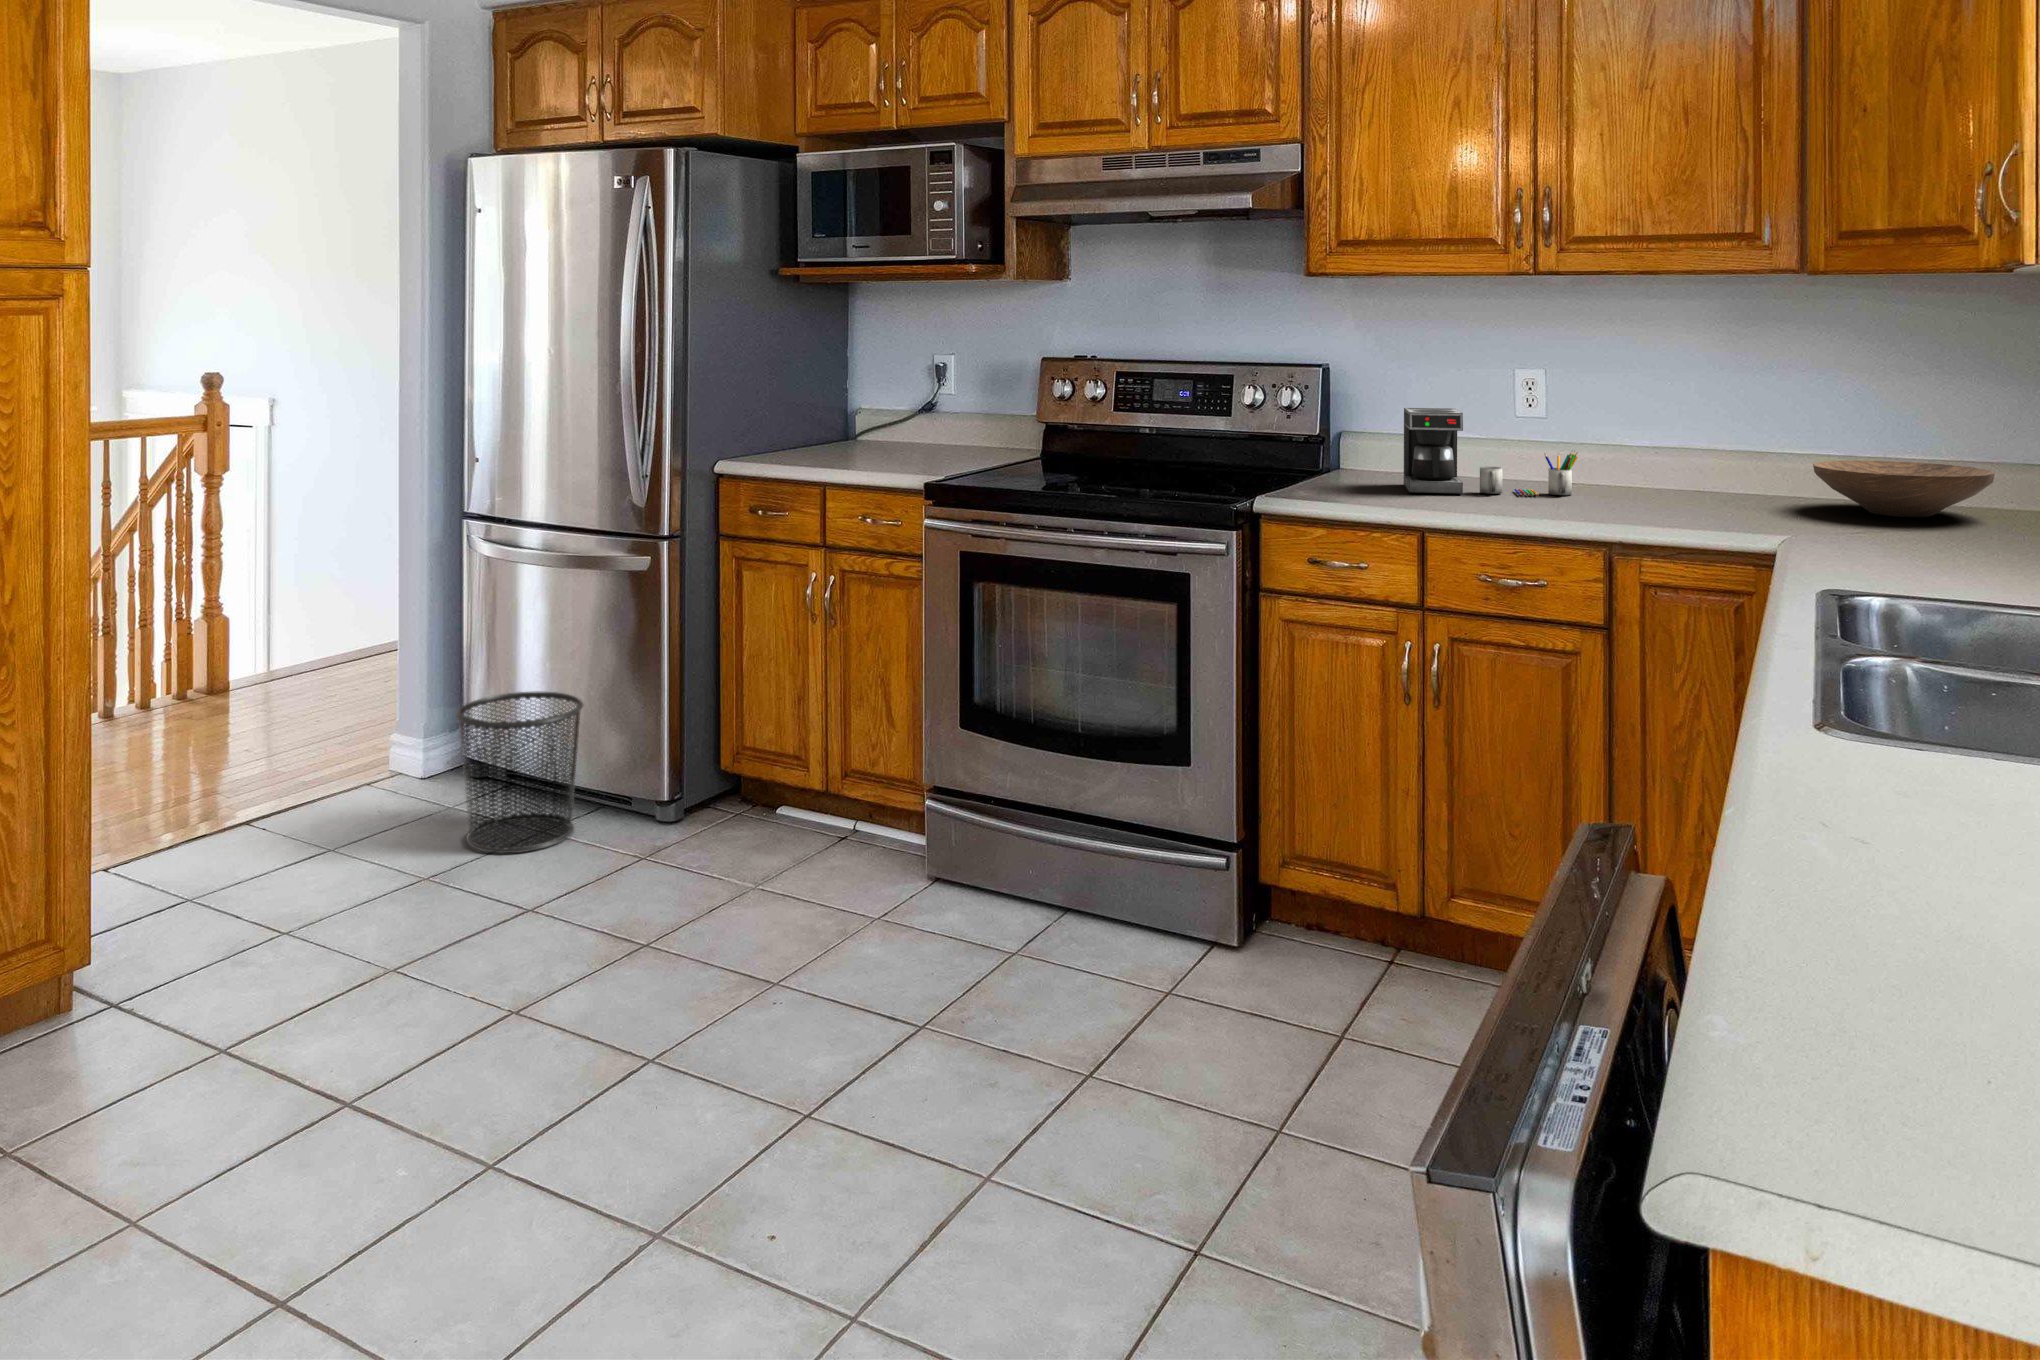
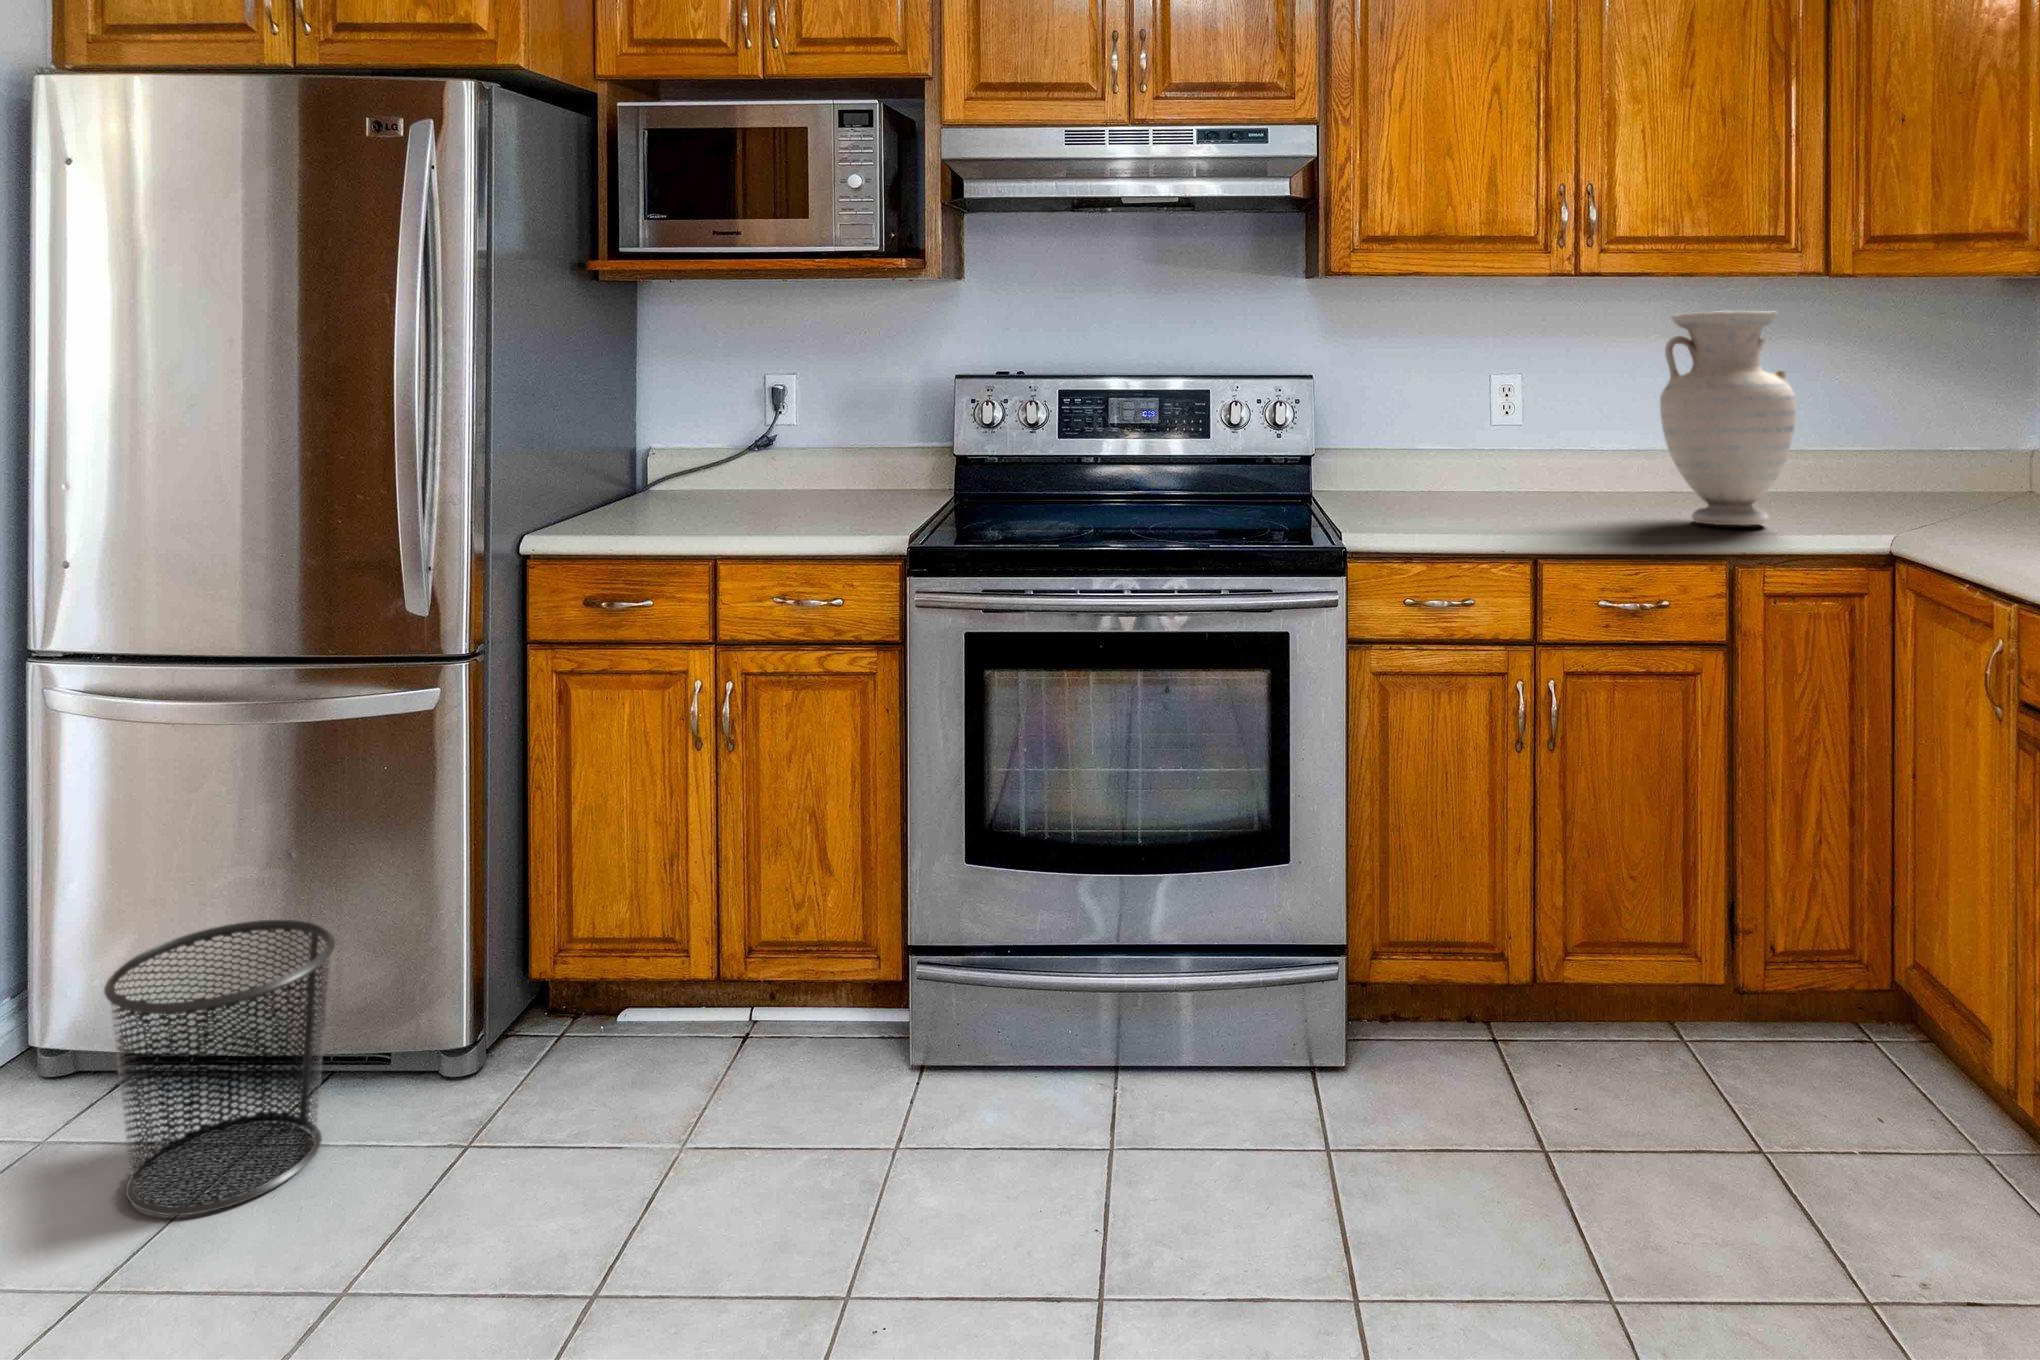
vase: none [1580,309,1715,518] -> present [1660,311,1796,525]
coffee maker: present [1404,408,1578,495] -> none [1416,419,1600,514]
wooden bowl: present [1813,461,1995,517] -> none [1806,453,1971,506]

